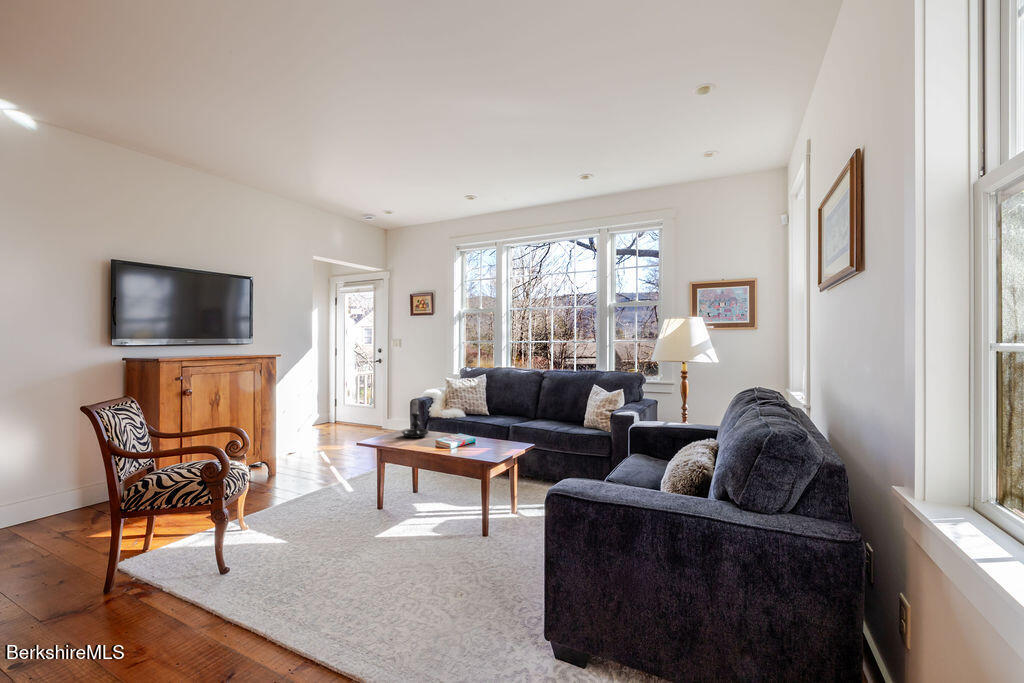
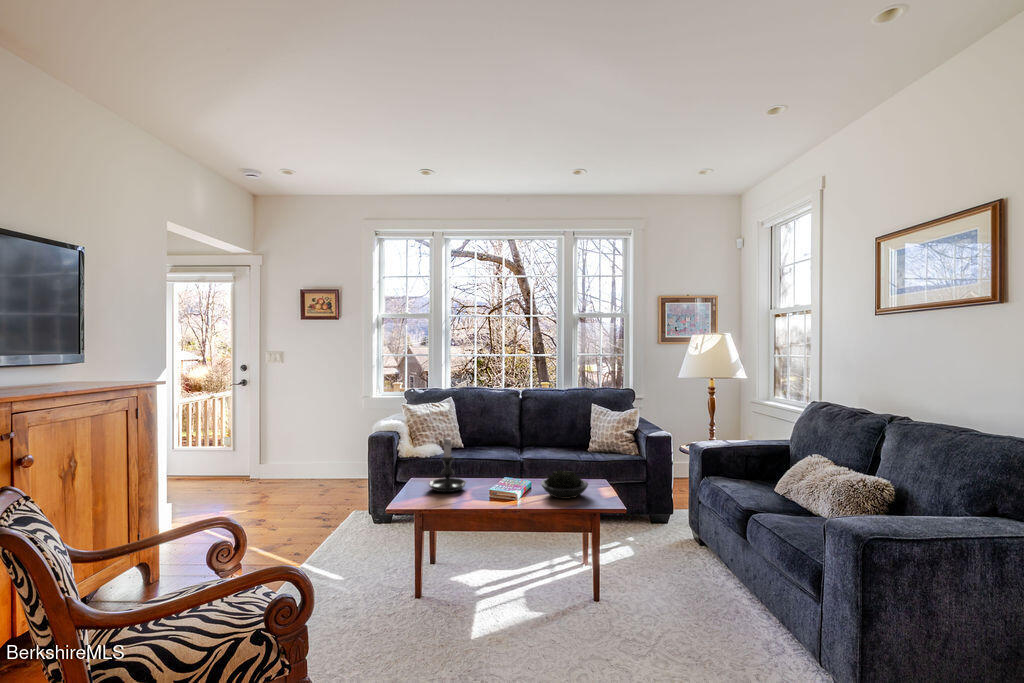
succulent plant: none [458,428,494,450] -> present [541,470,588,499]

